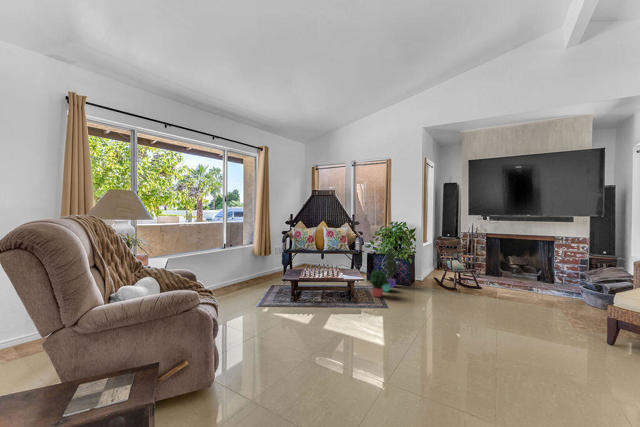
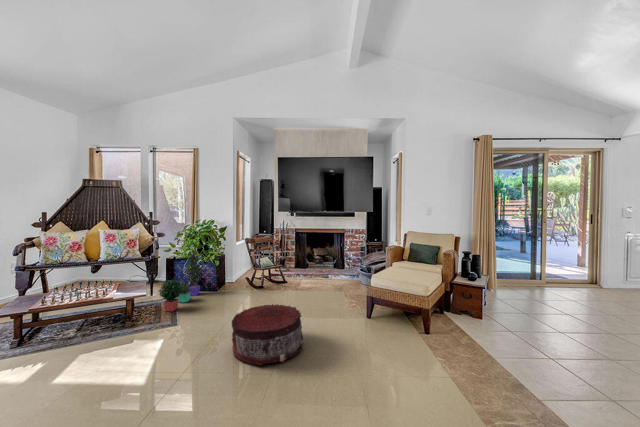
pouf: none [449,304,532,363] -> present [232,304,303,365]

